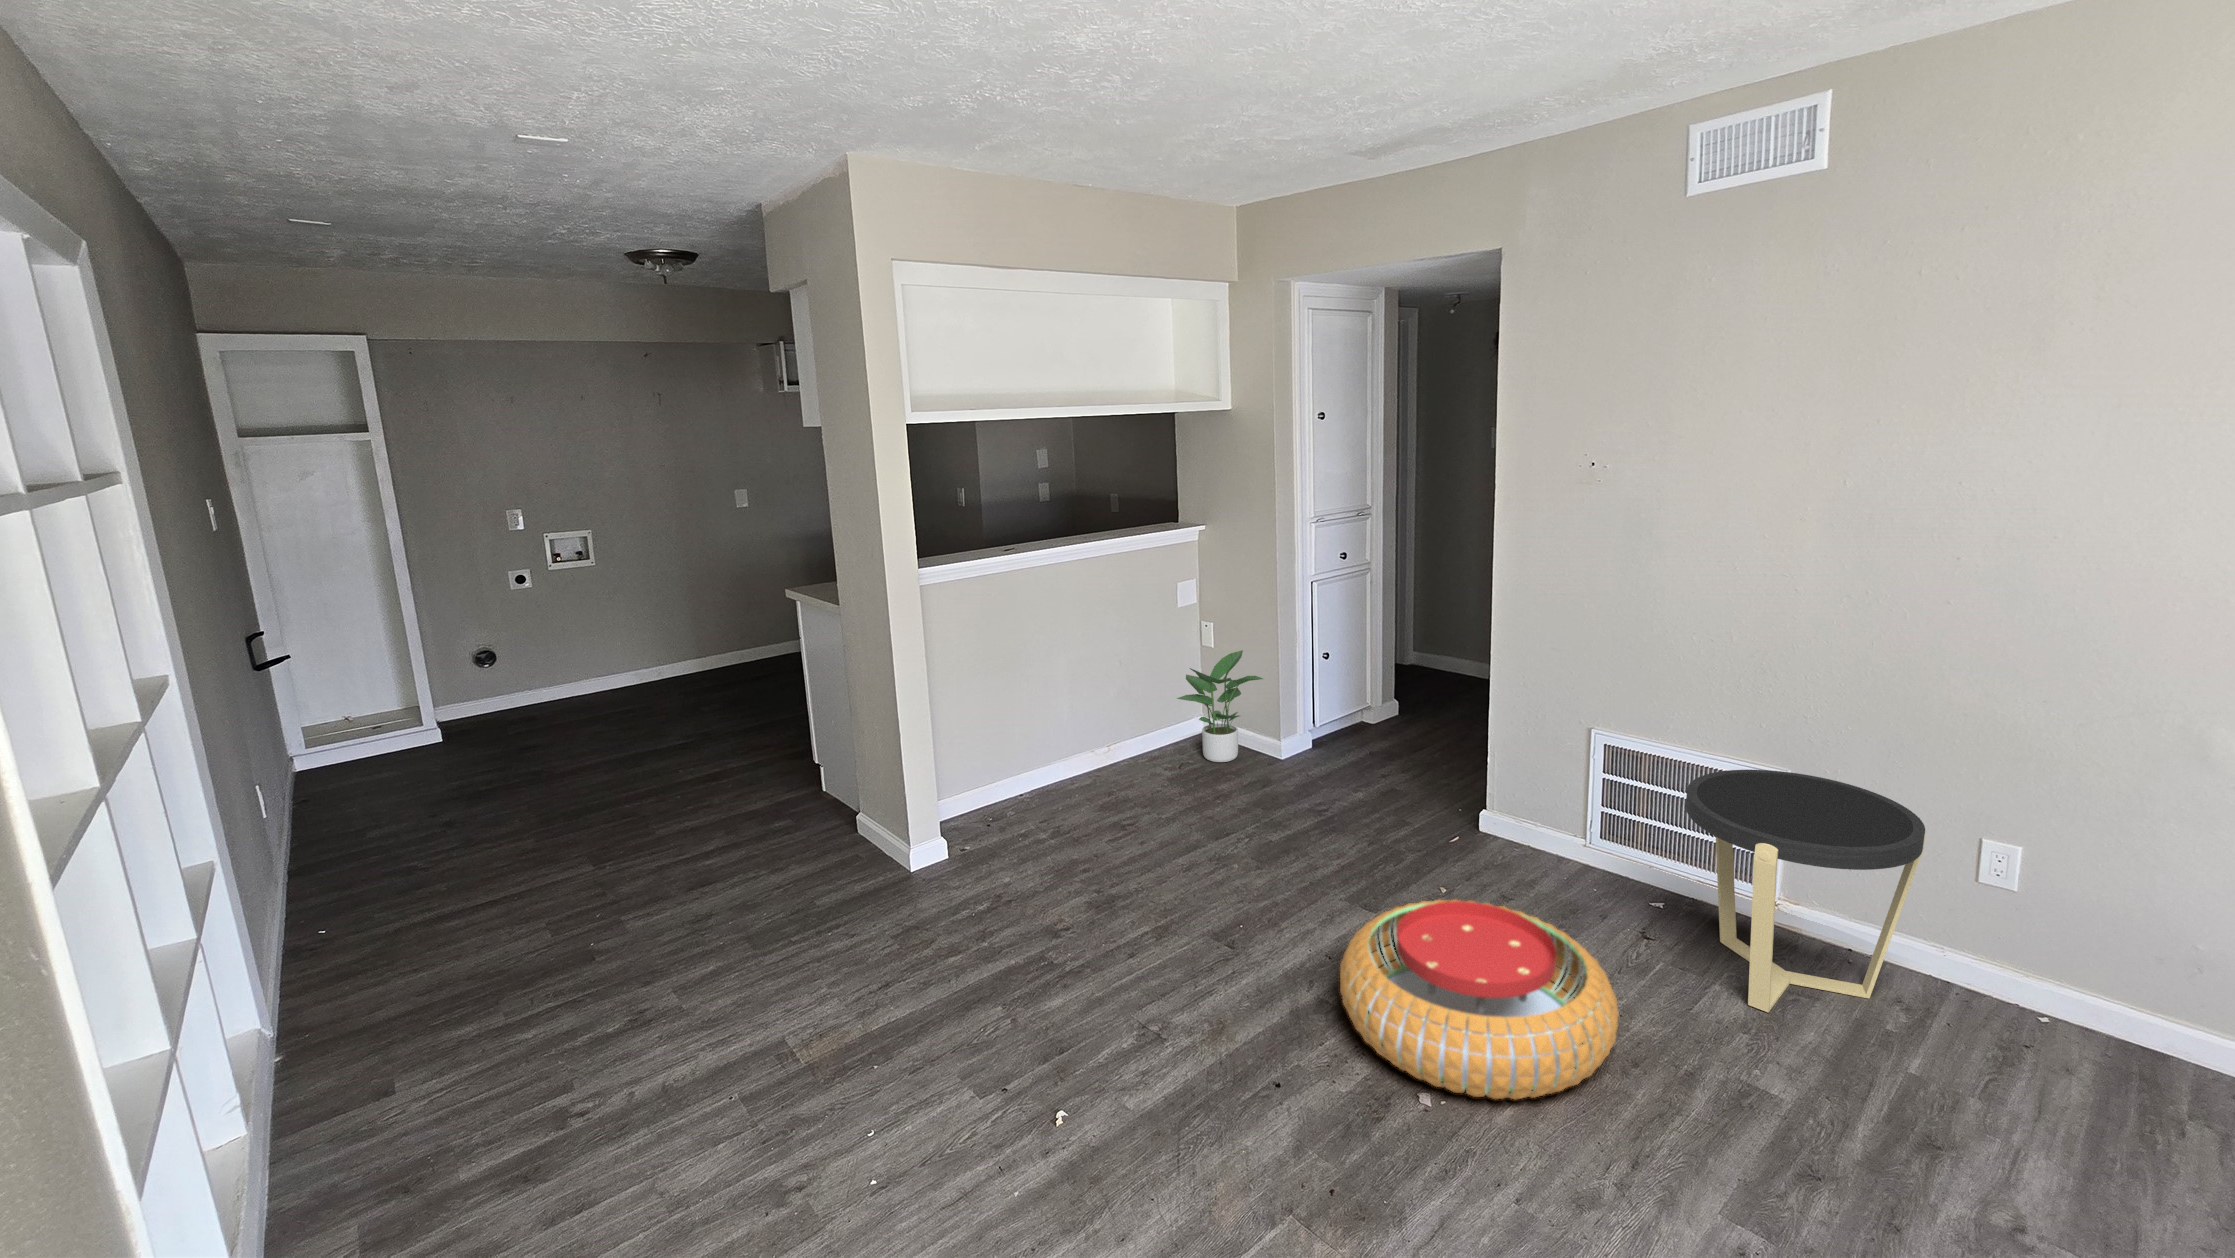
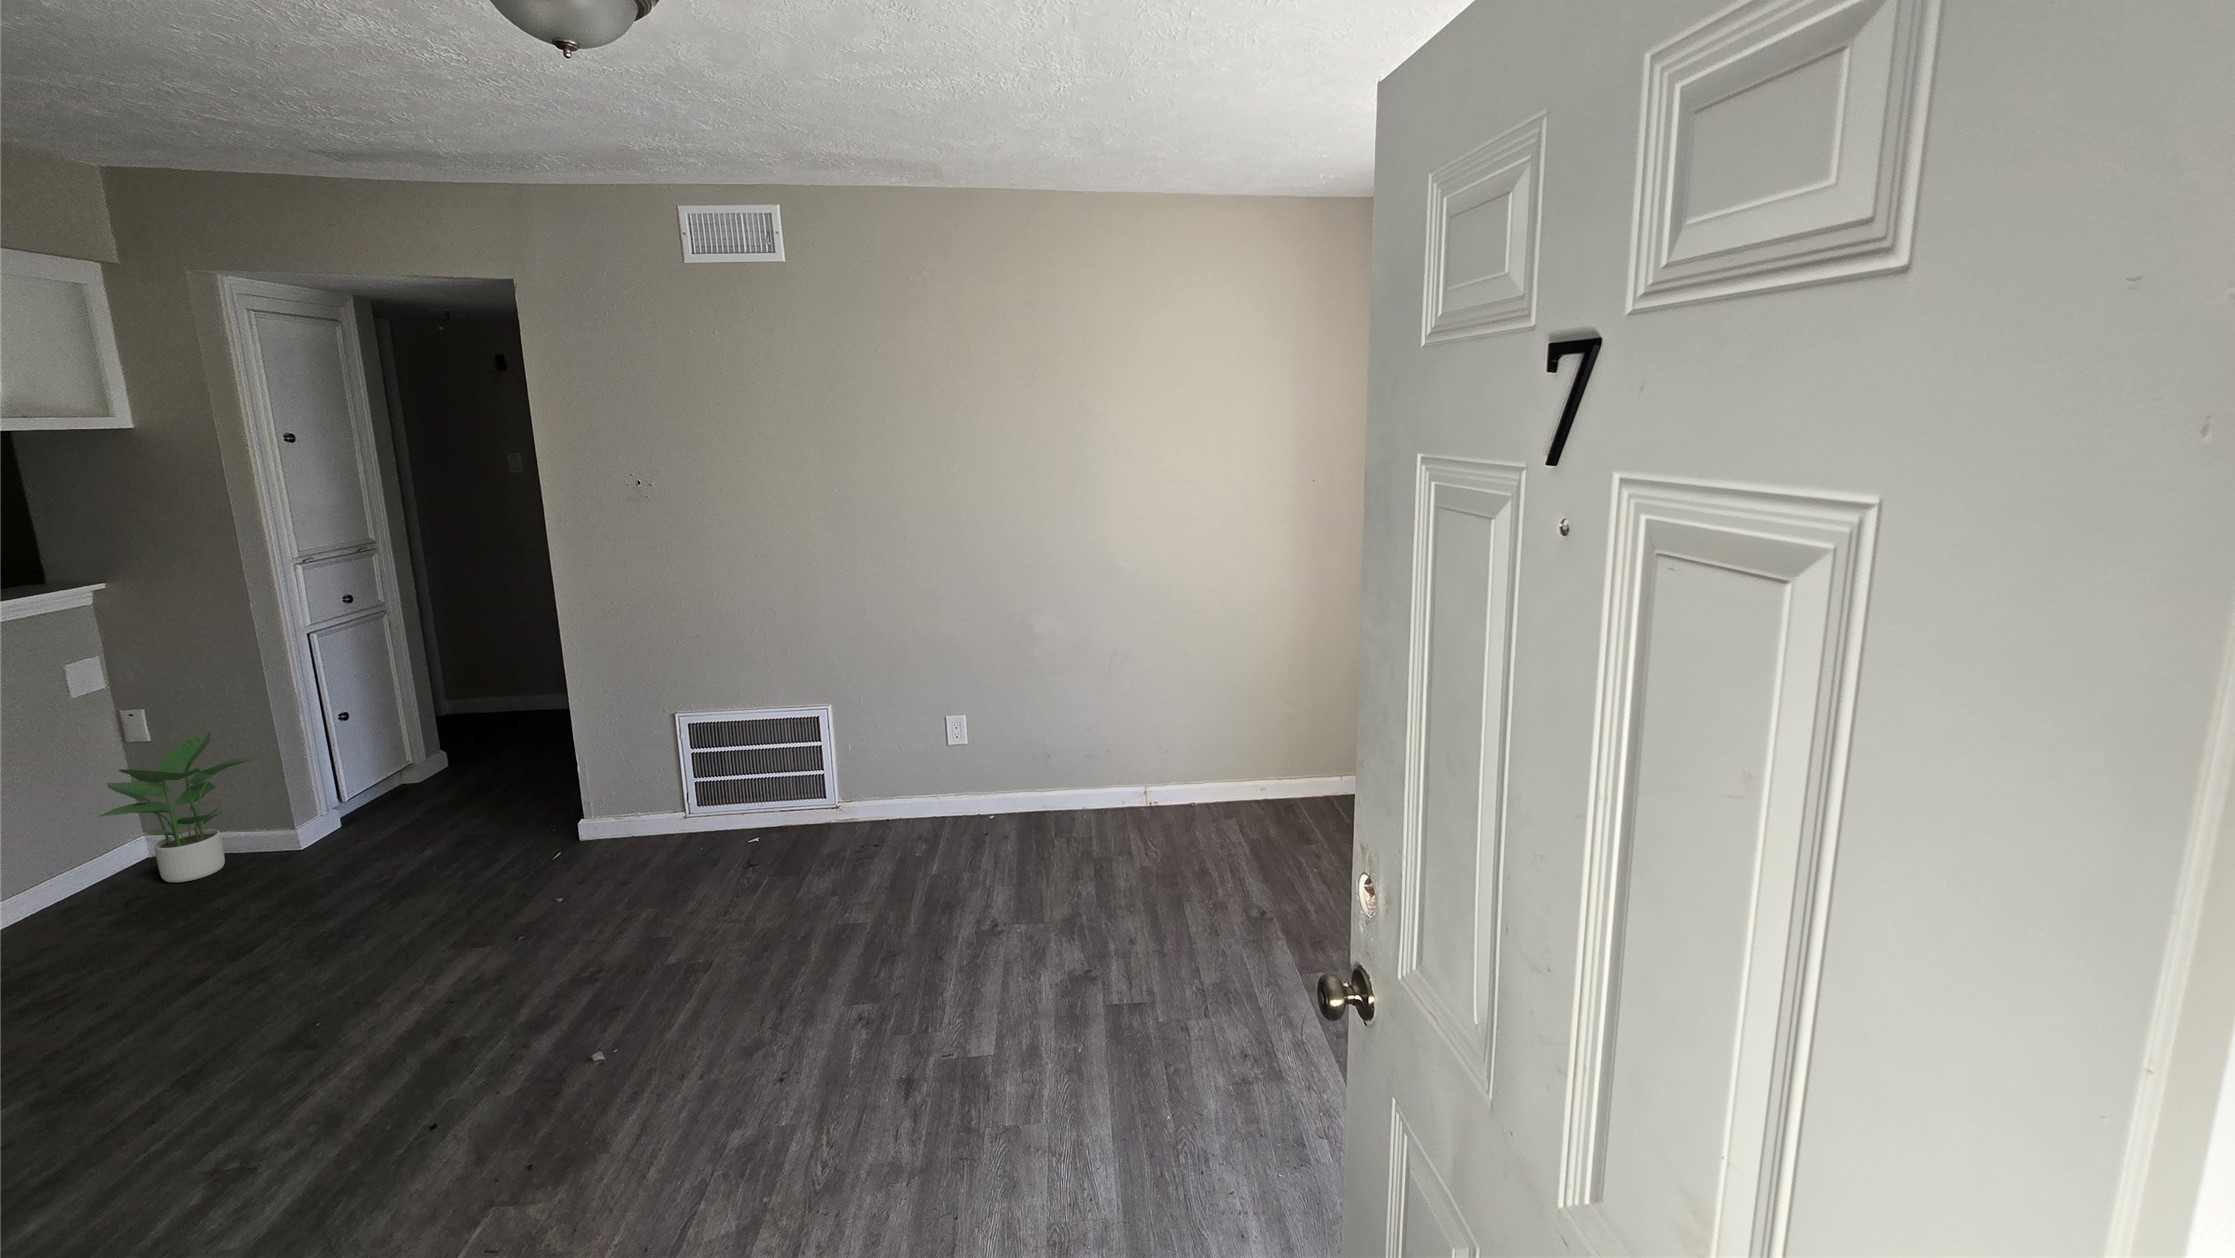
side table: present [1686,770,1925,1013] -> none [764,704,916,878]
pouf: present [1340,899,1619,1099] -> none [471,875,749,1051]

